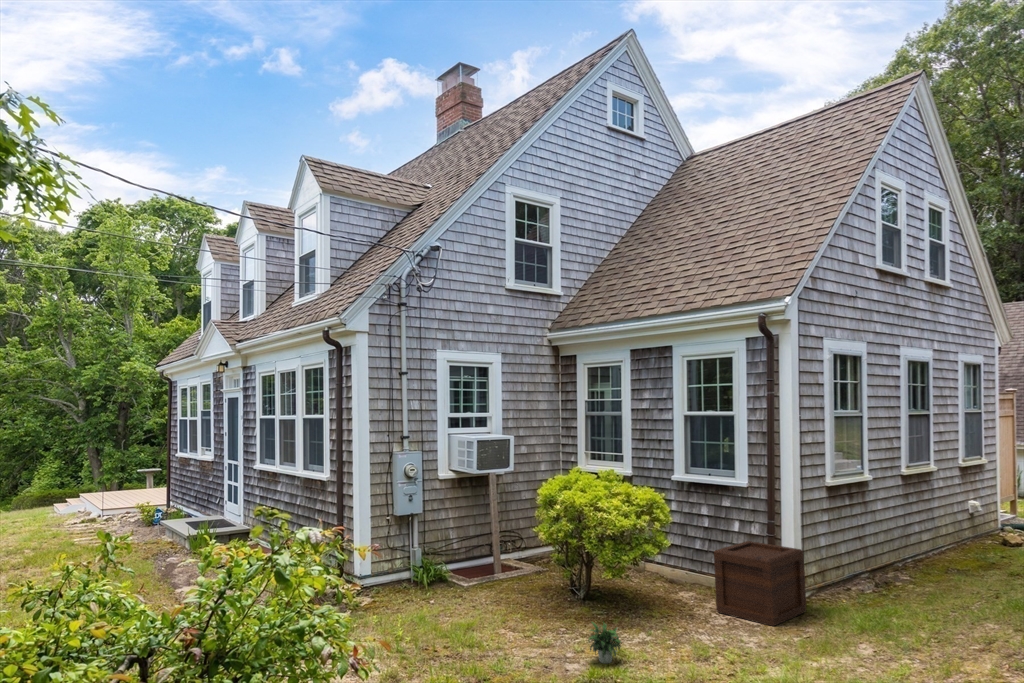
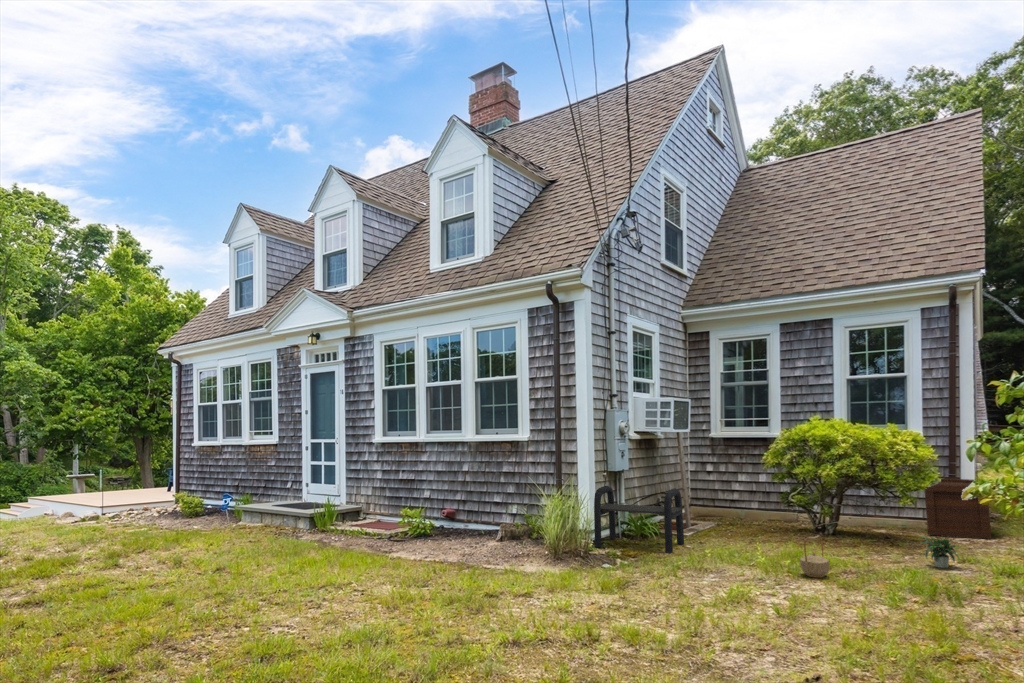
bench: none [355,530,442,609] -> present [594,486,684,553]
basket: none [431,613,466,660] -> present [800,536,829,578]

